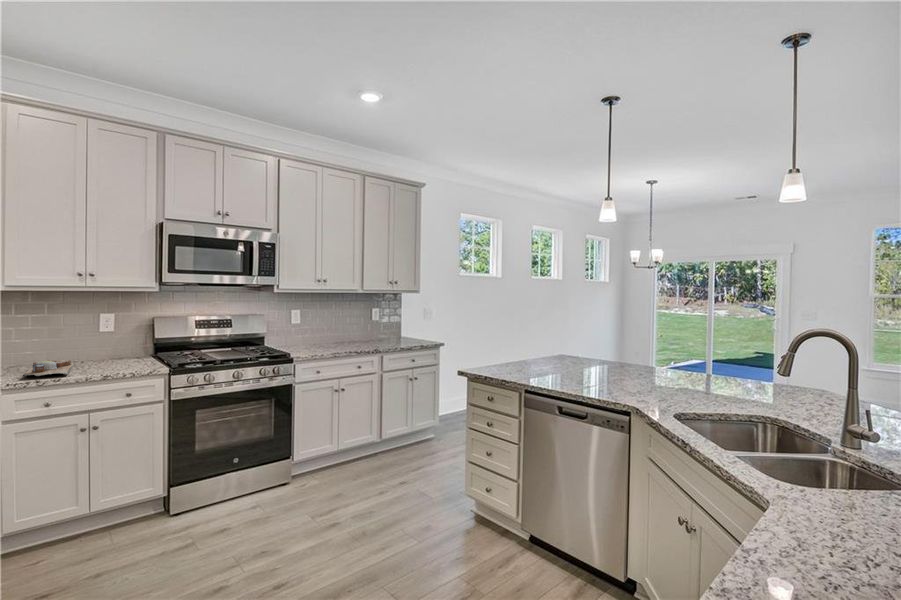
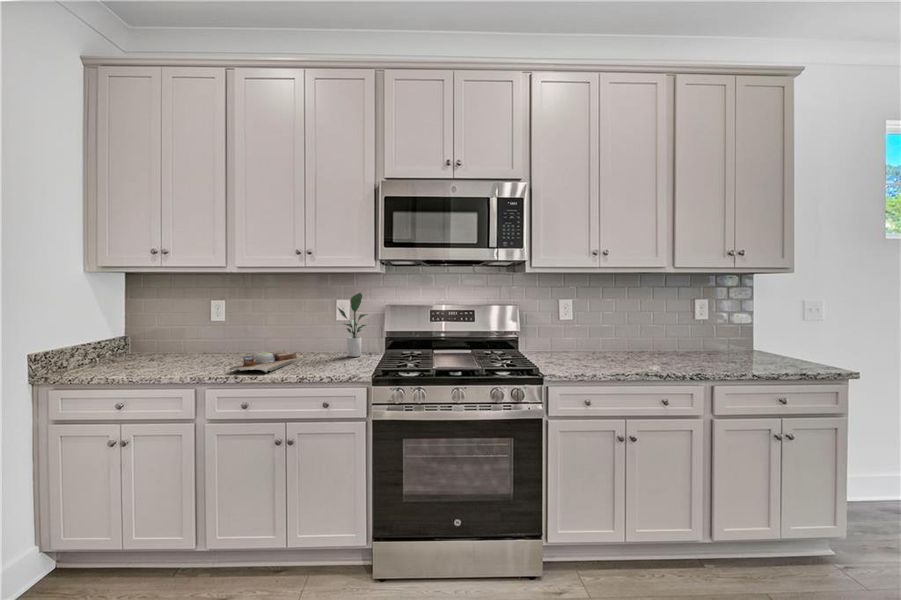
potted plant: none [108,306,140,360] -> present [337,293,368,357]

